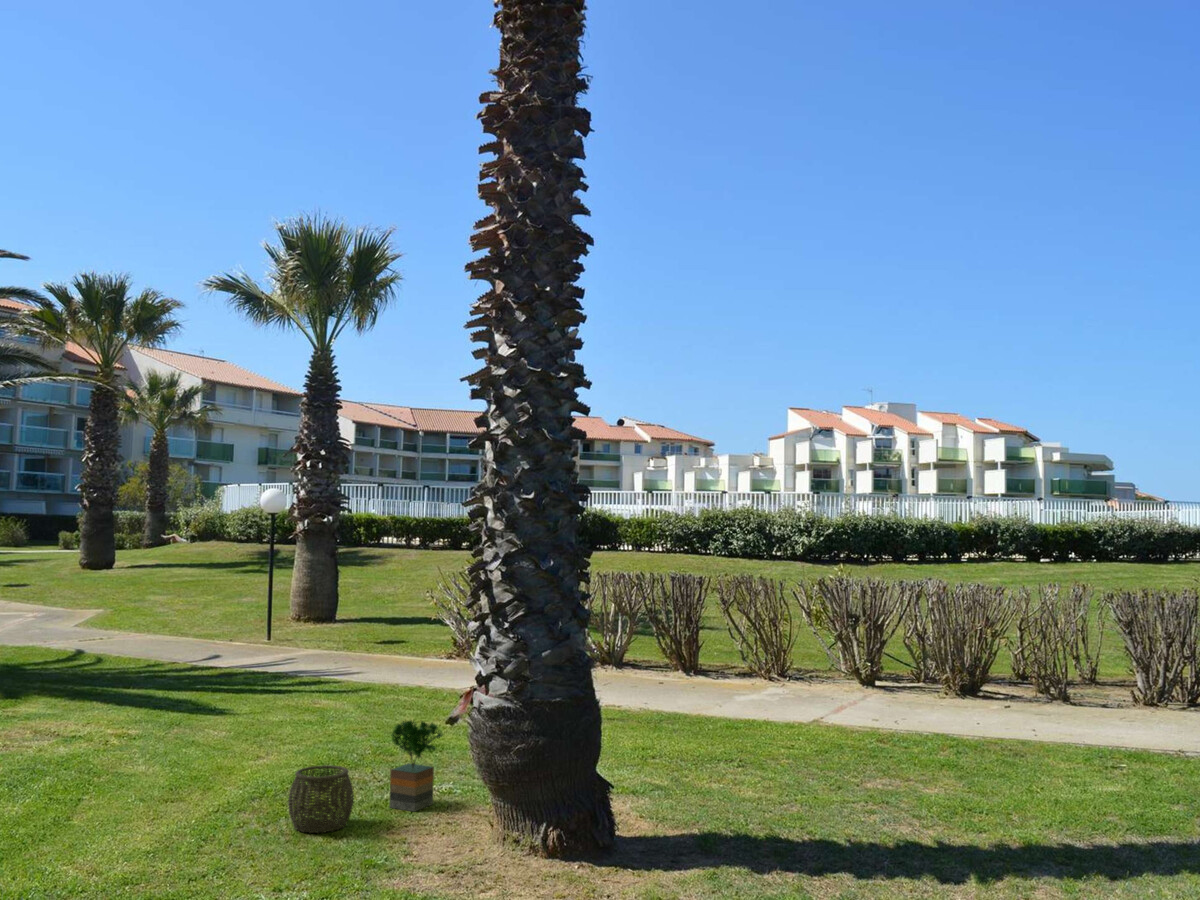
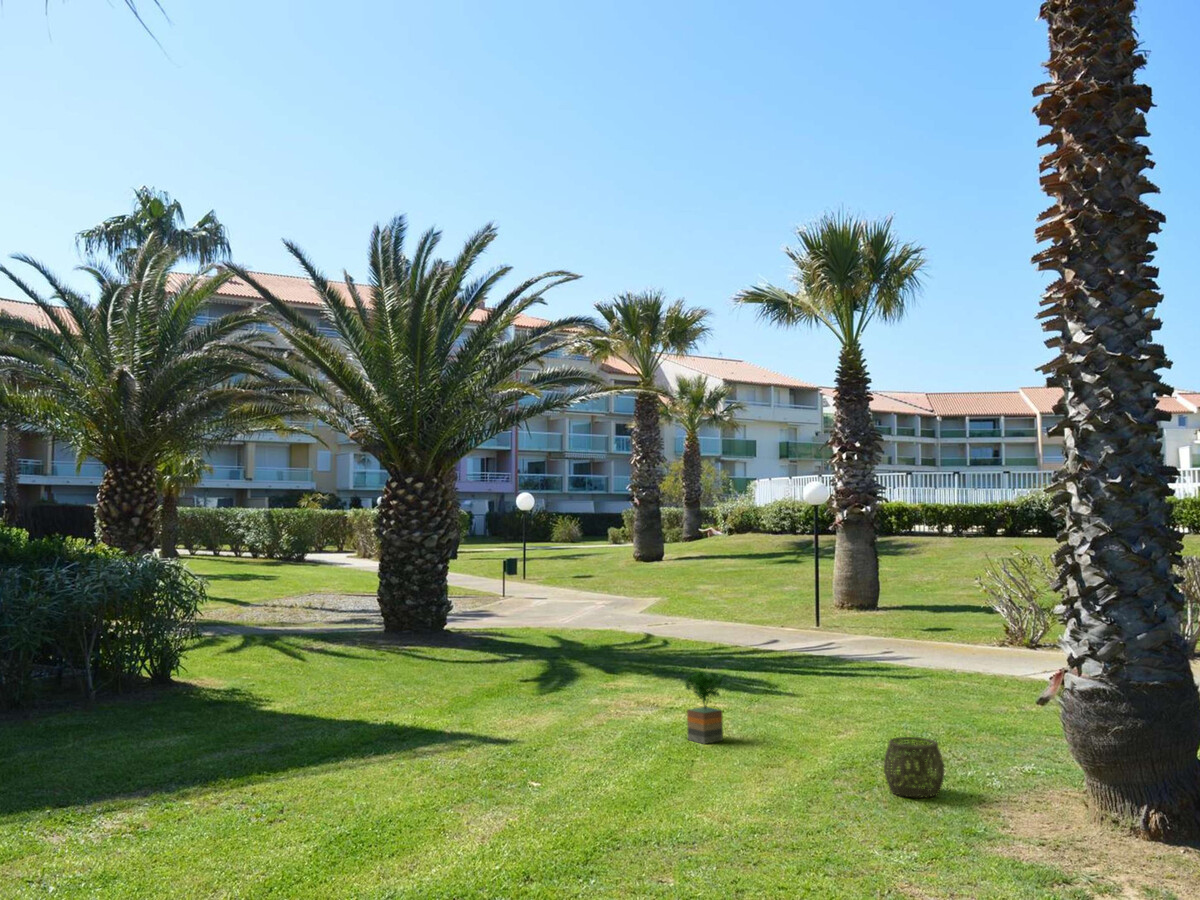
potted tree: present [390,721,443,812] -> present [685,672,729,744]

